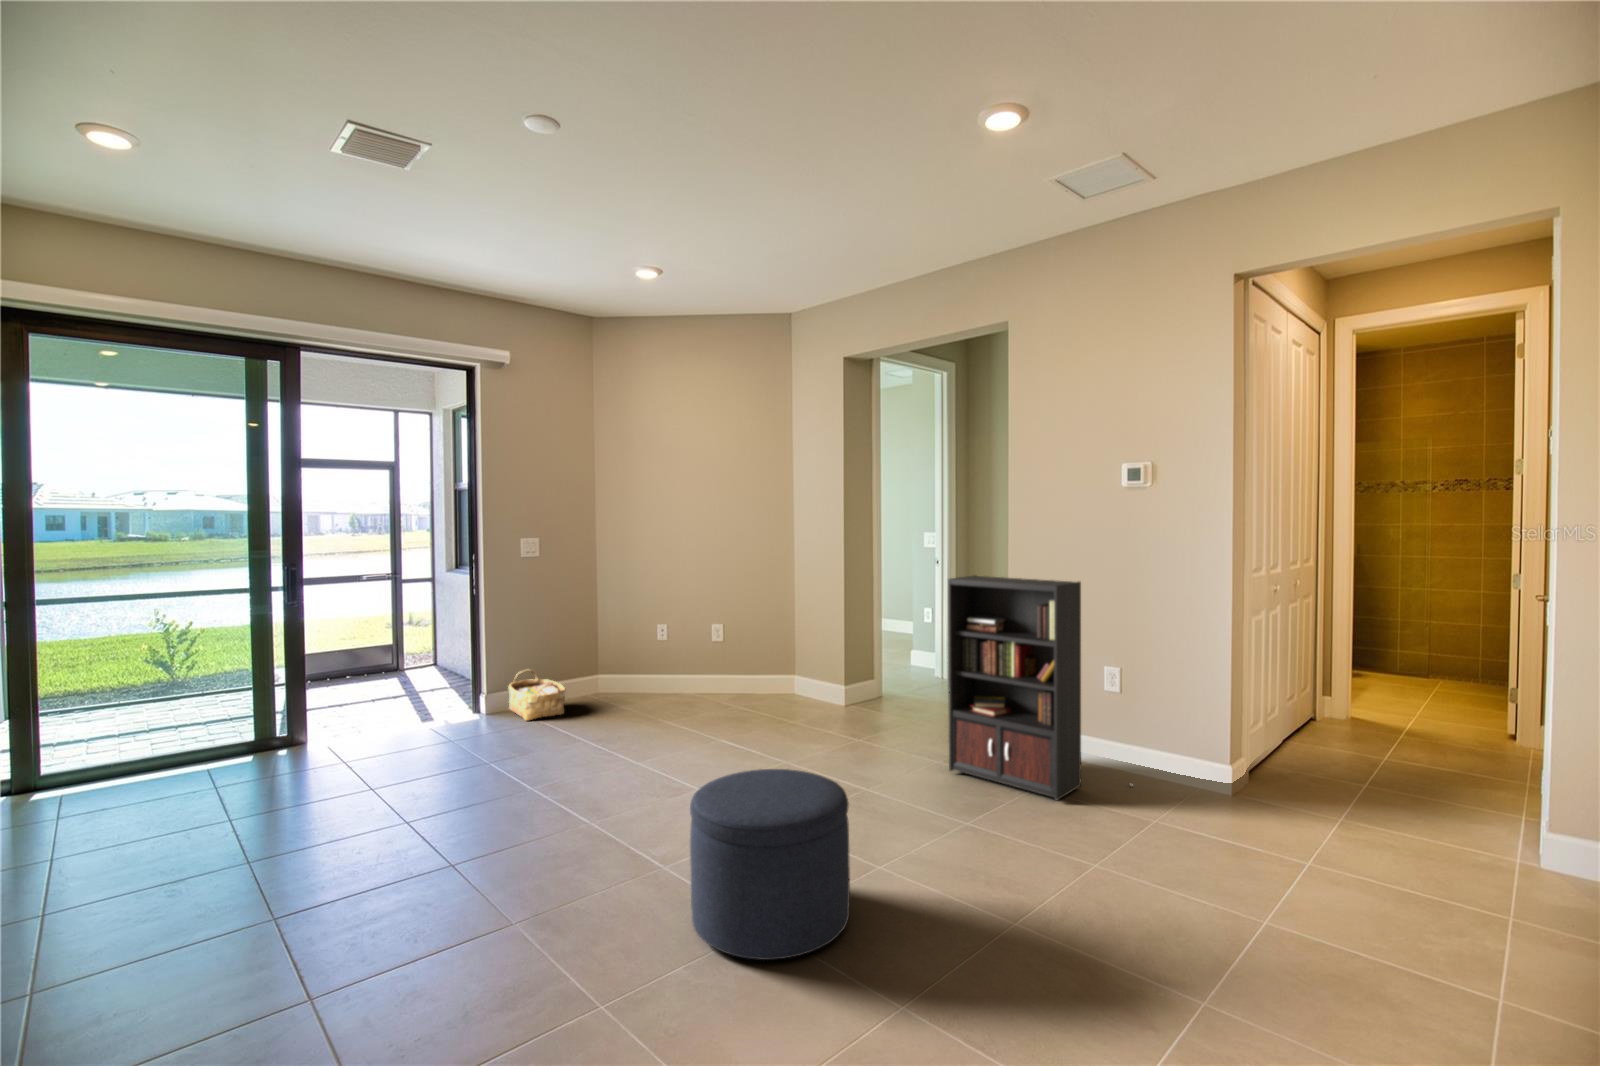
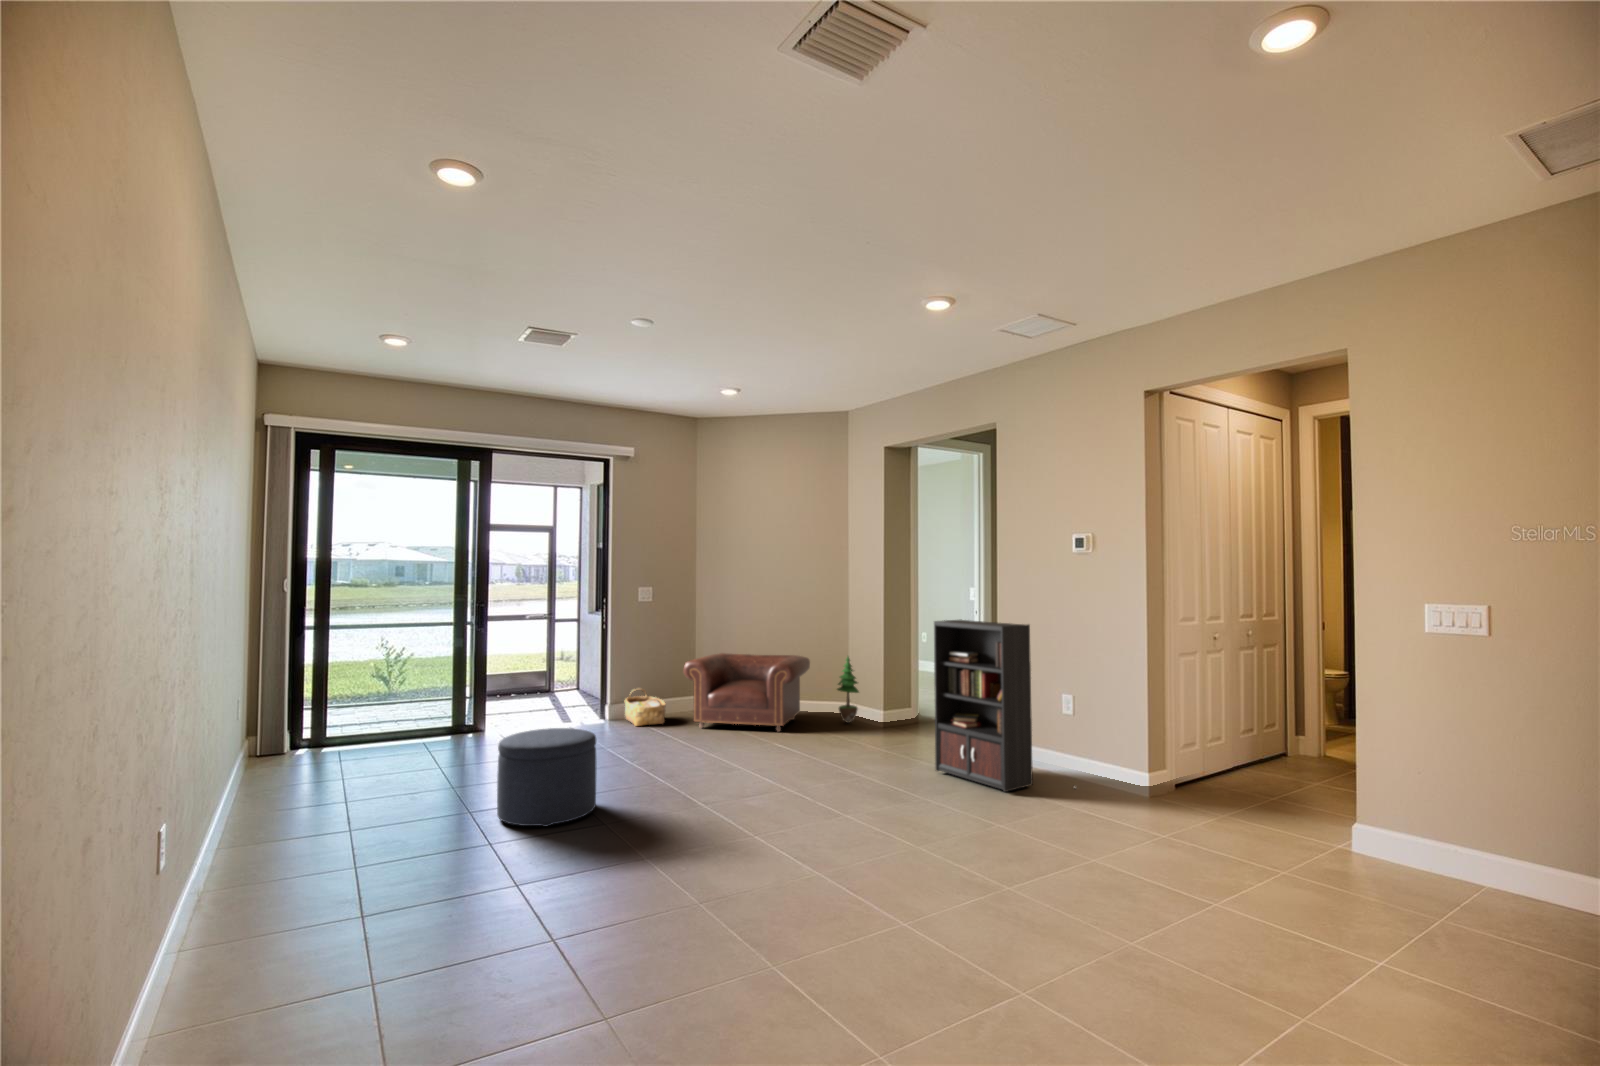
potted tree: none [783,618,813,701] -> present [837,657,859,723]
armchair: none [590,620,749,719] -> present [684,653,810,732]
ottoman: present [690,769,850,960] -> present [497,728,596,827]

